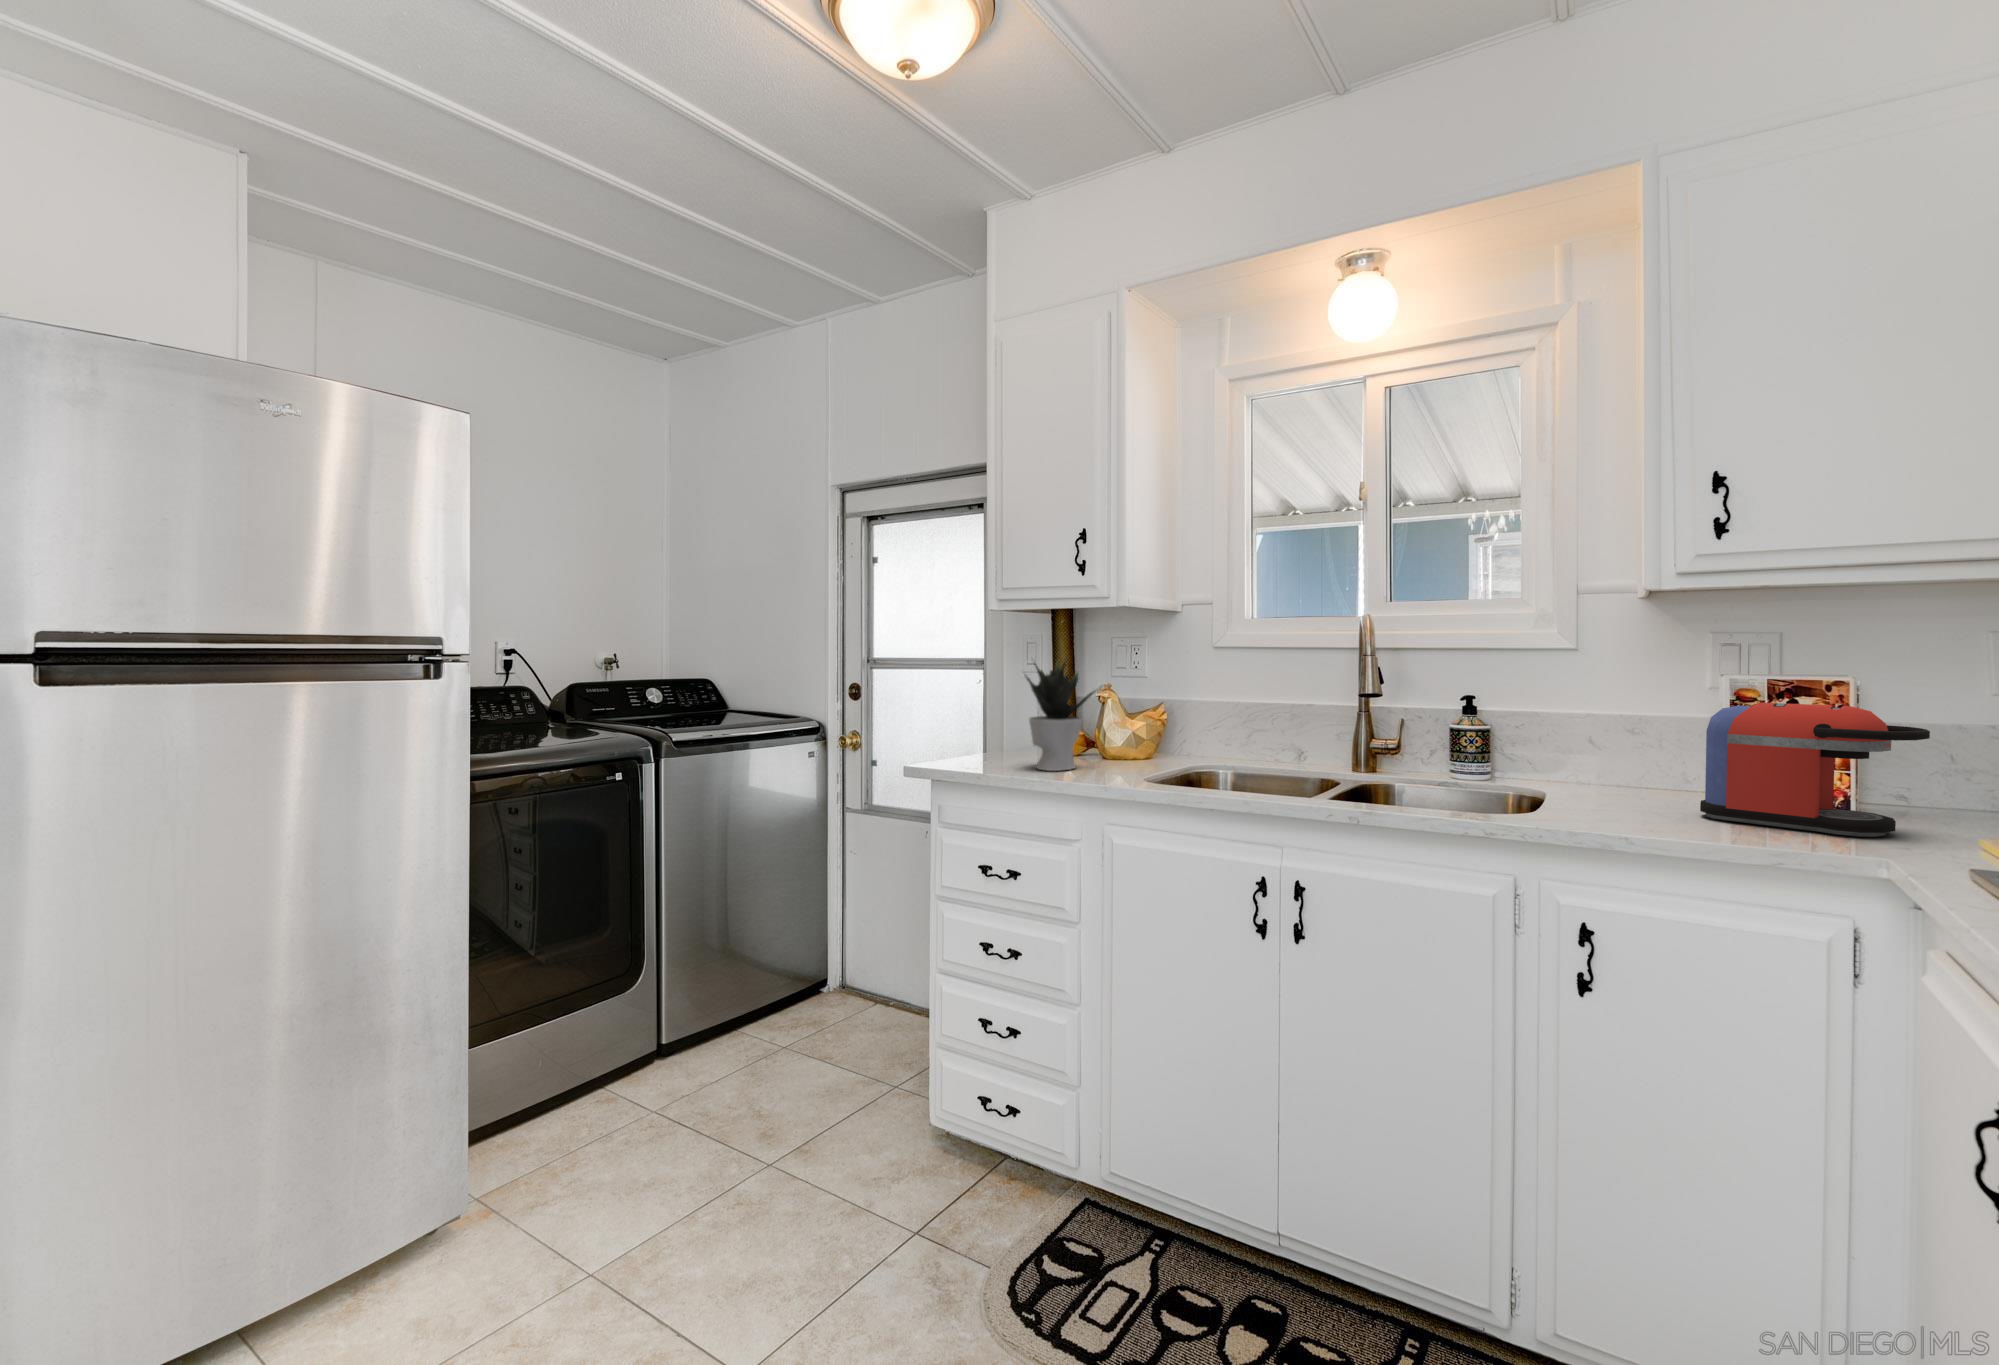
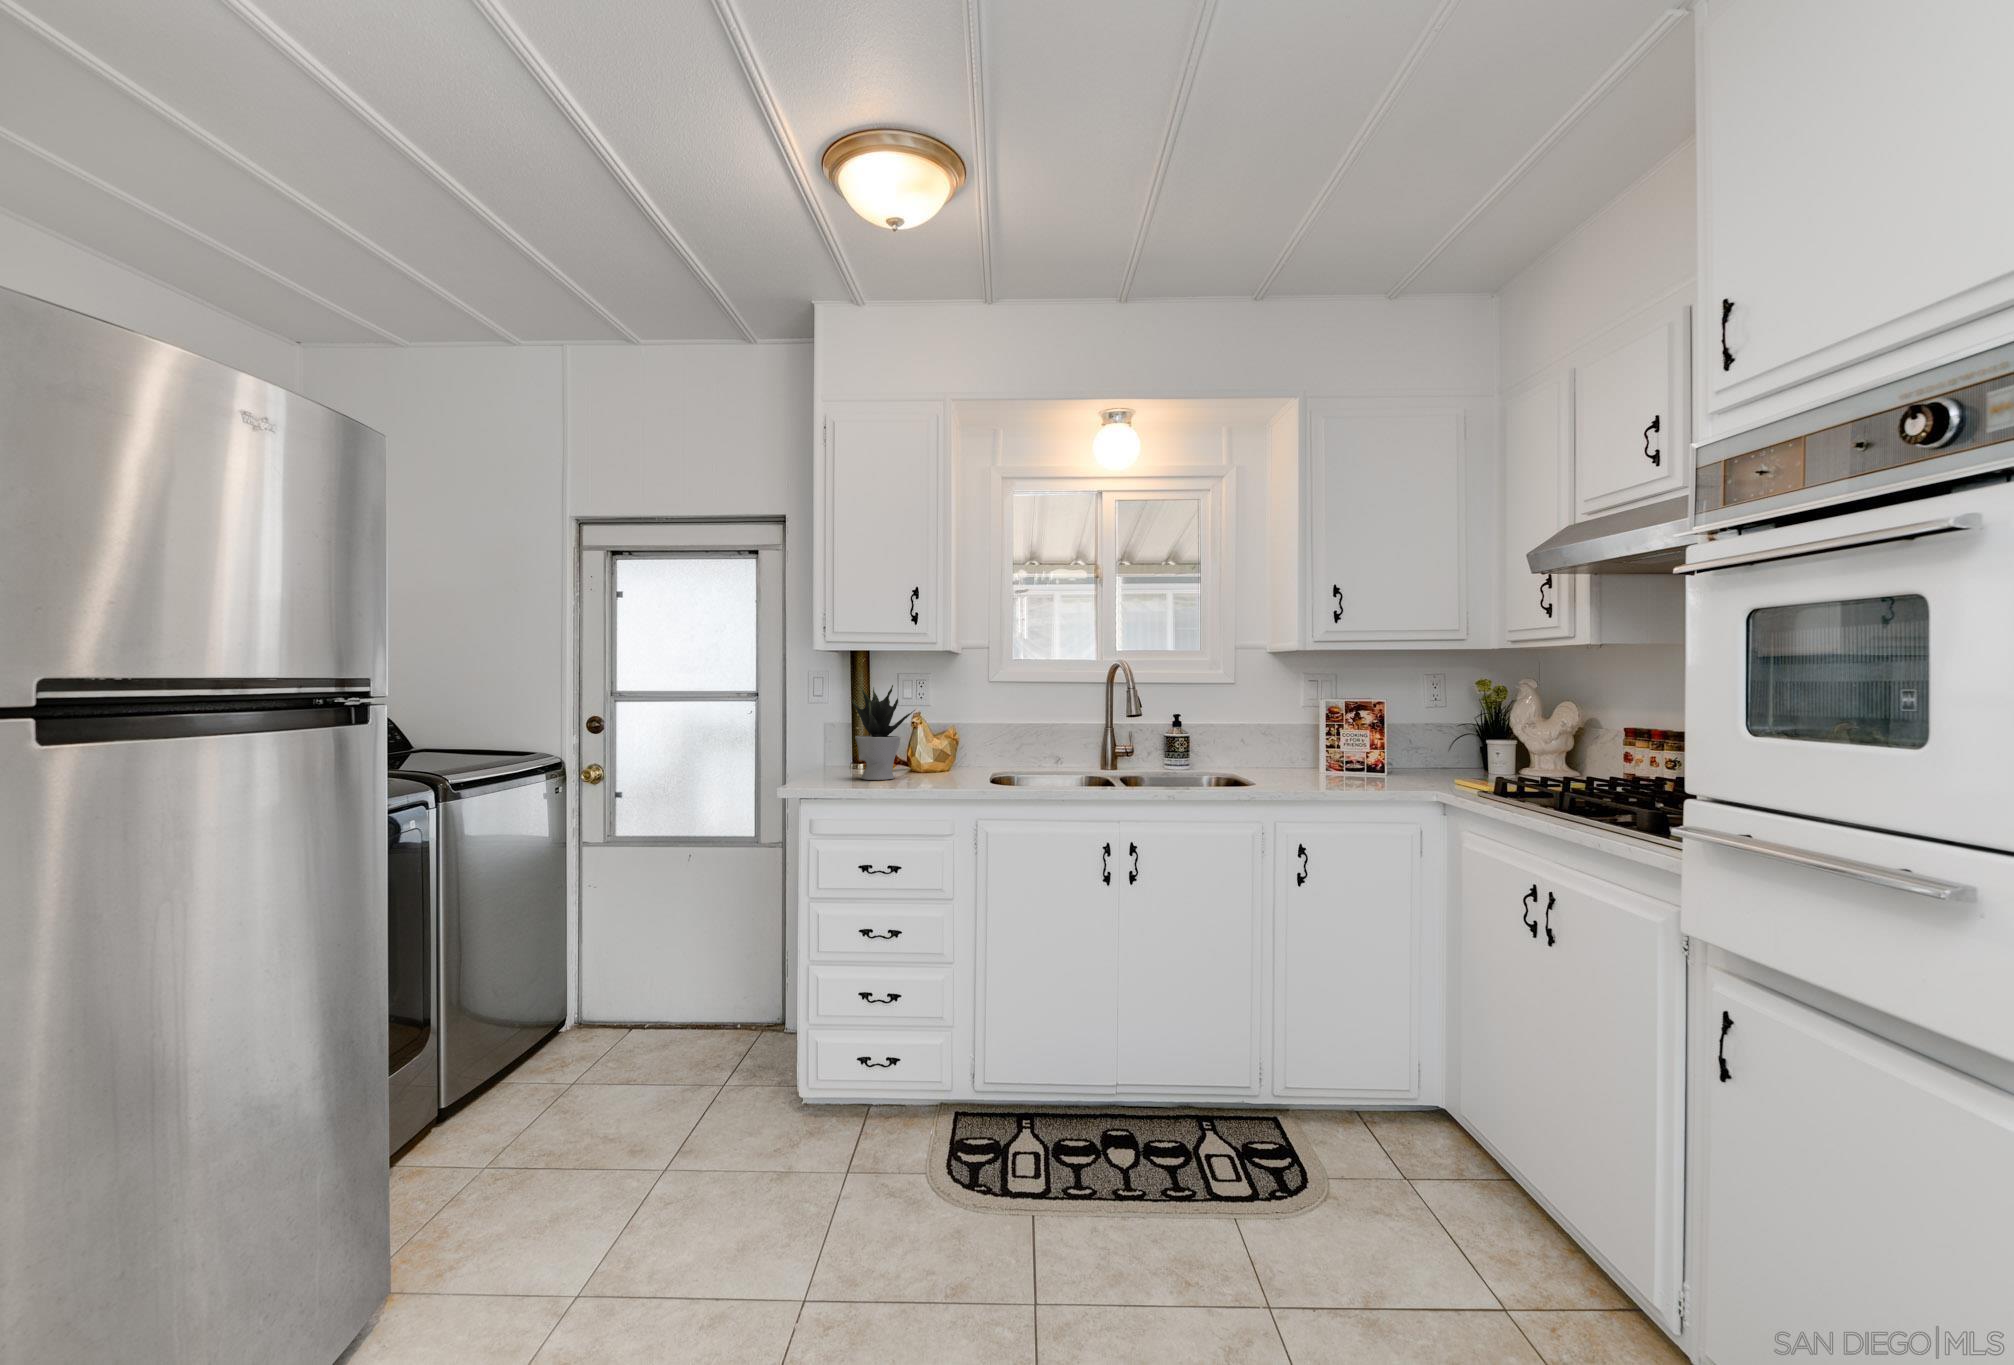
coffee maker: present [1700,703,1930,837] -> none [1317,713,1421,783]

